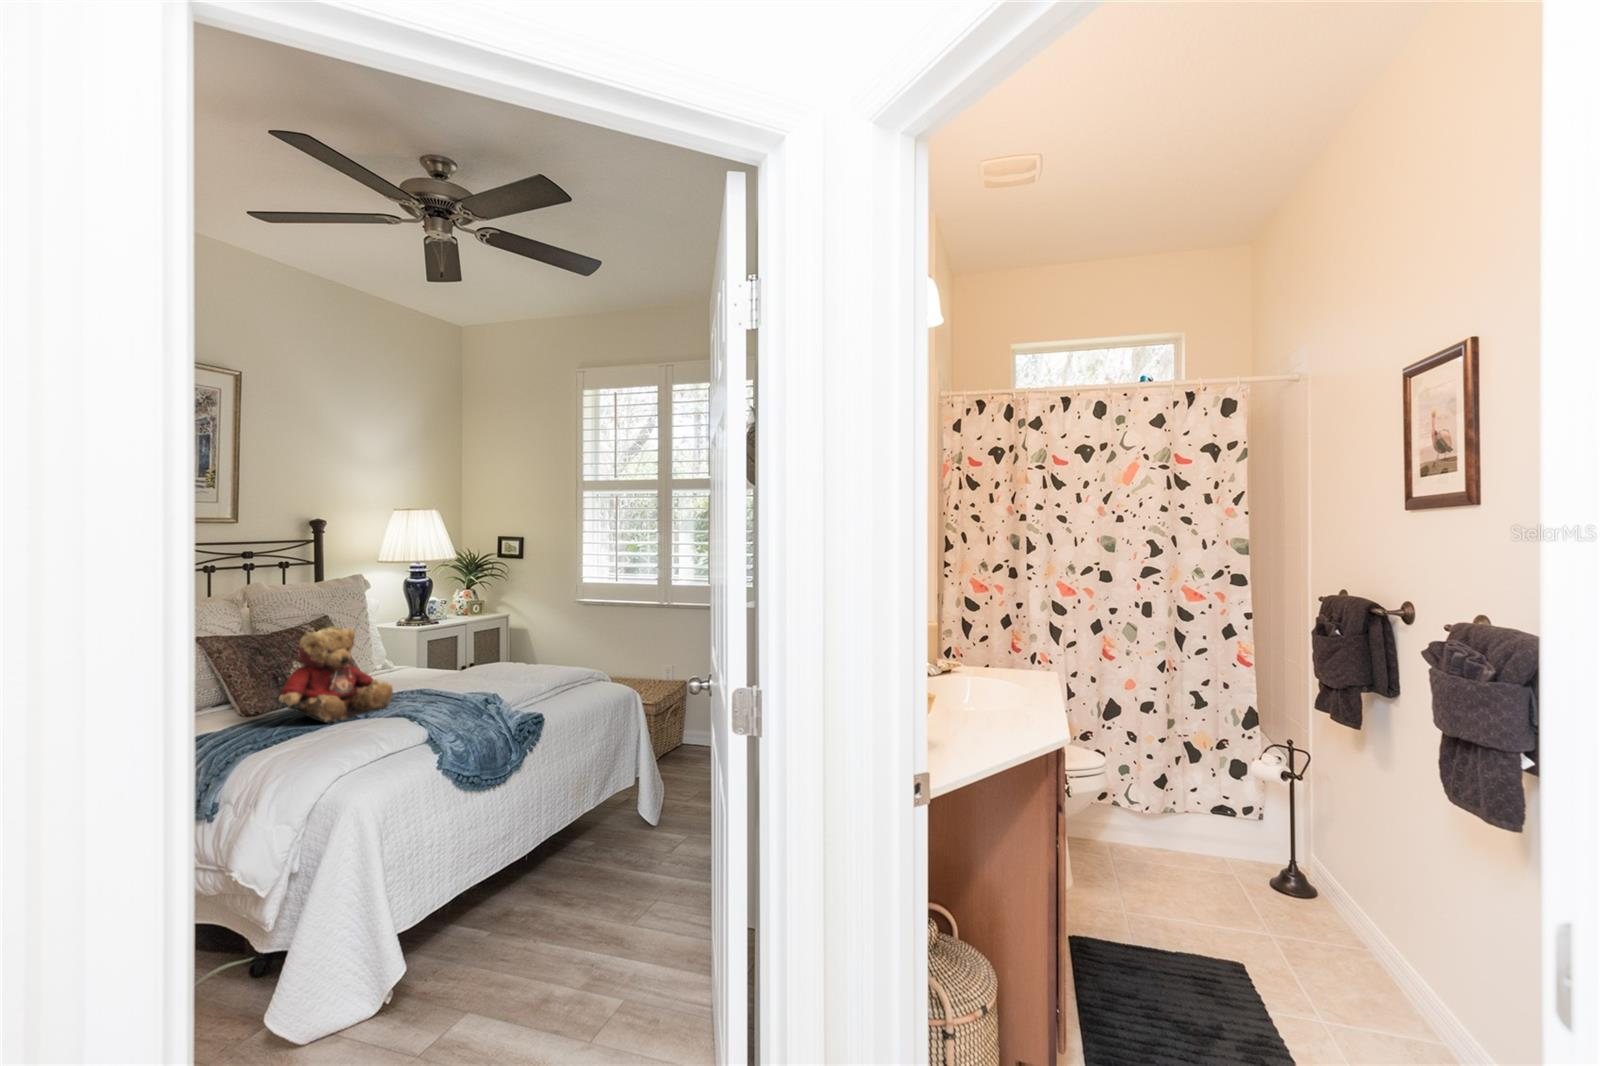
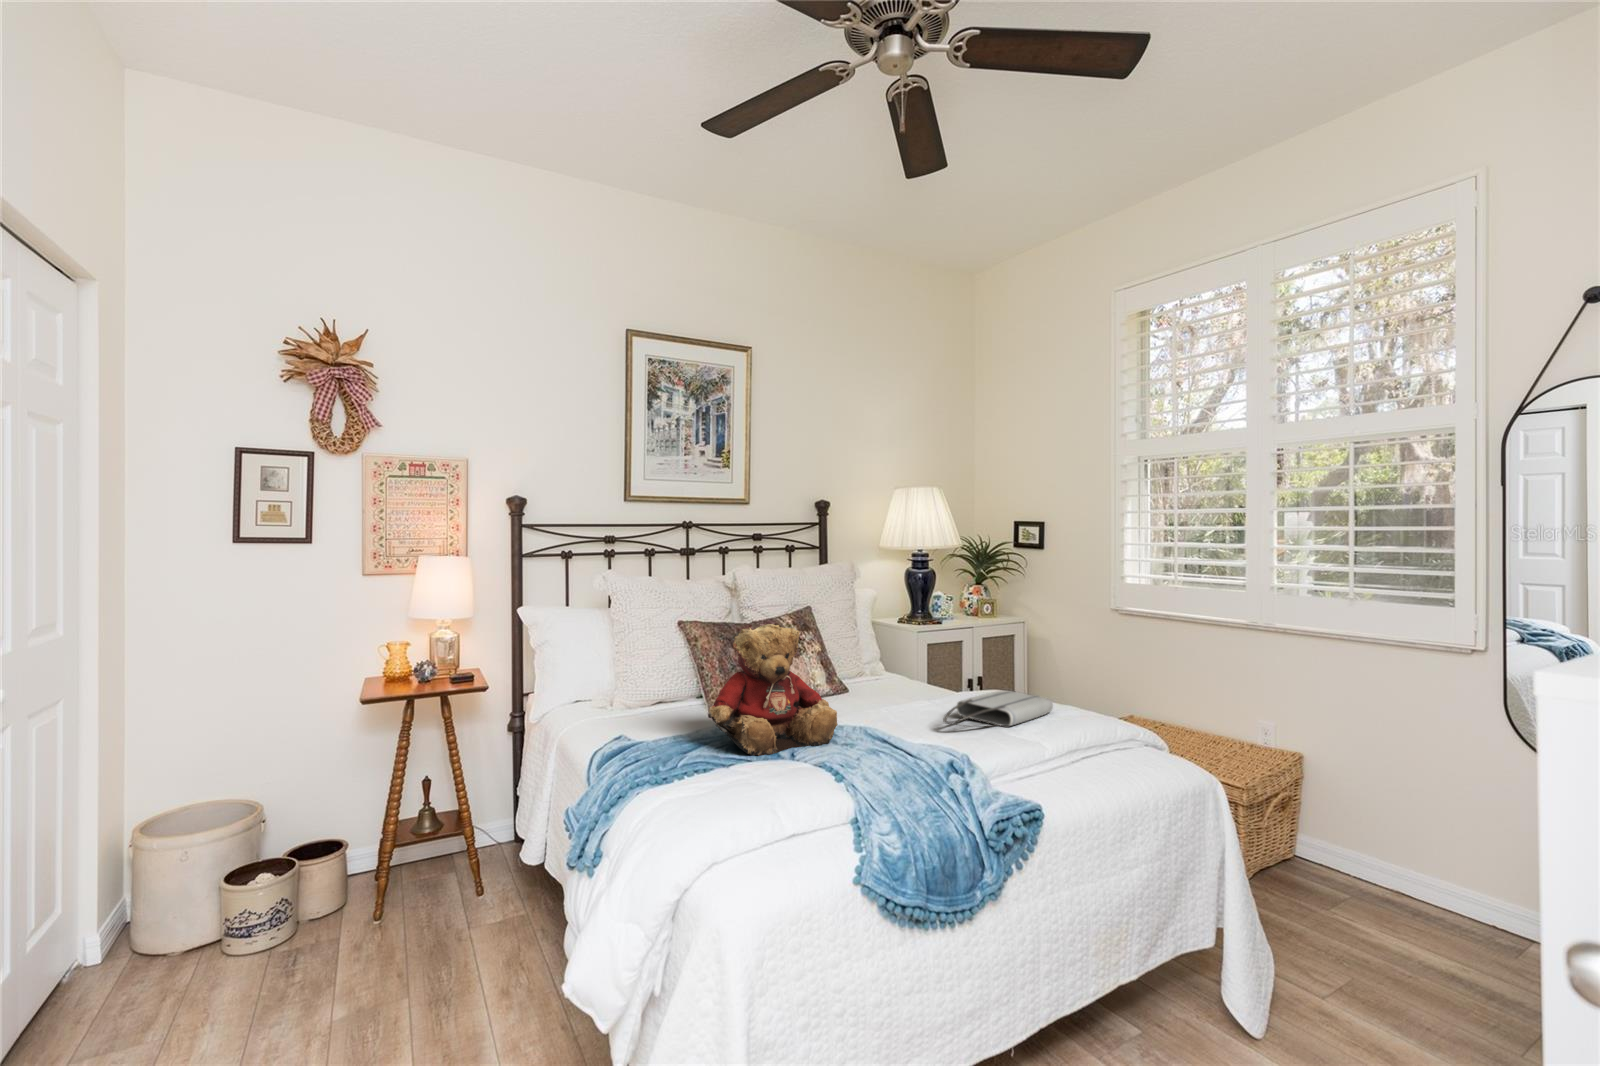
tote bag: none [471,660,543,683] -> present [943,691,1053,727]

